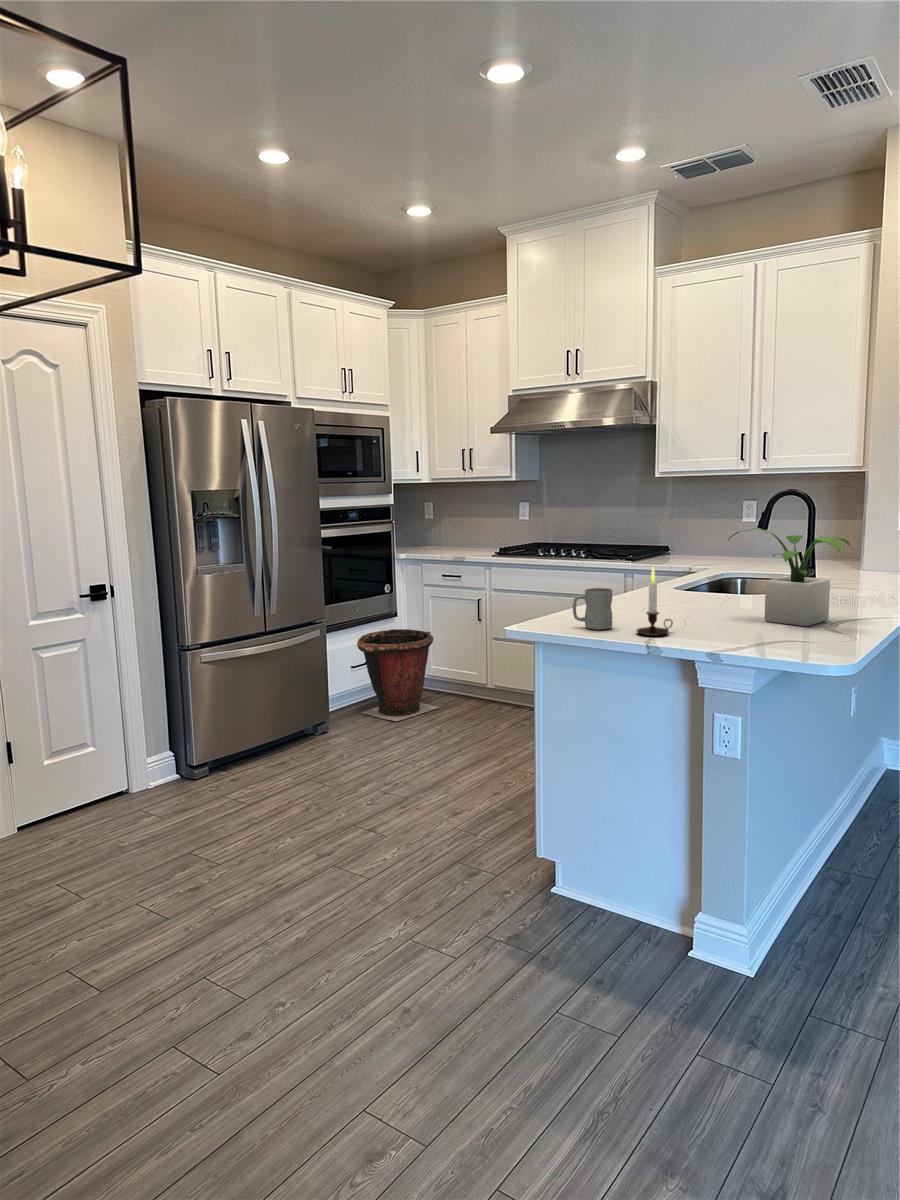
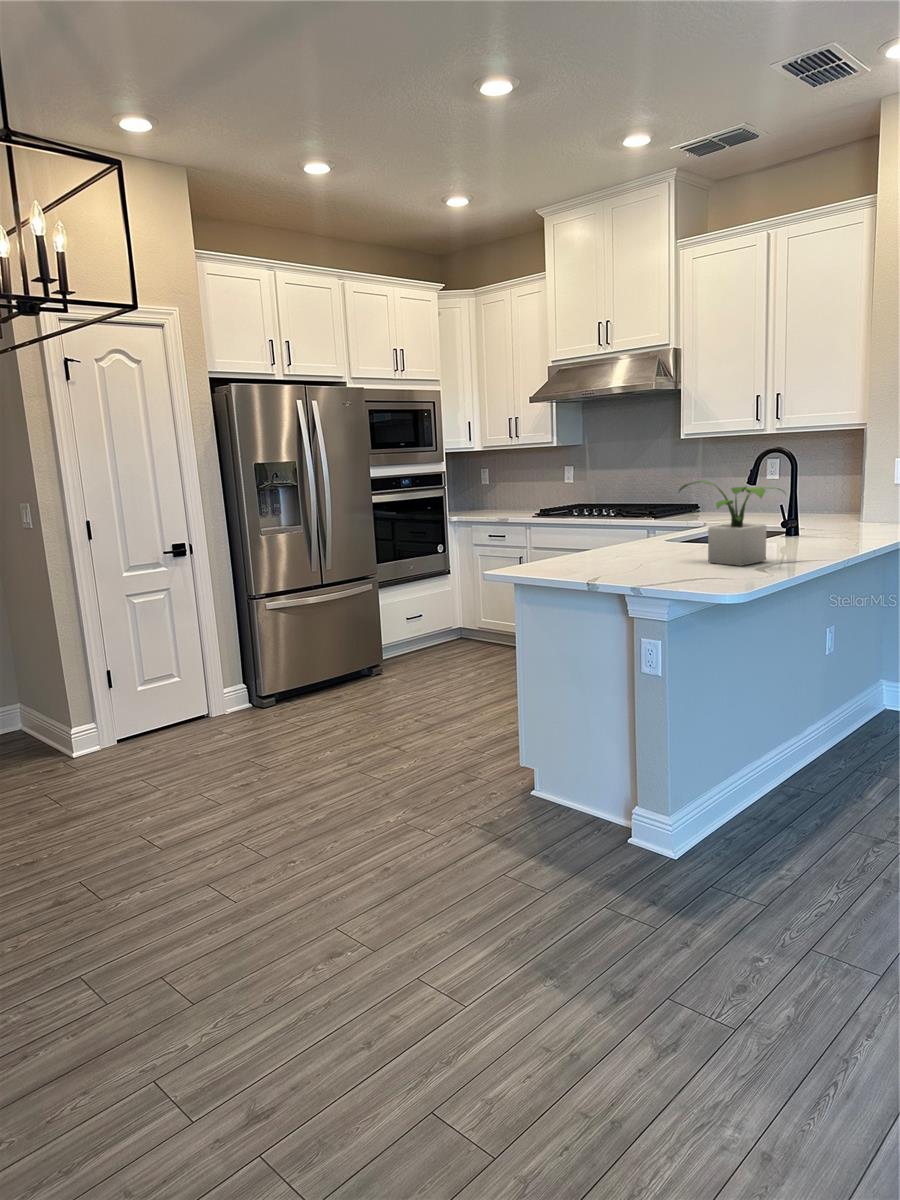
candle: present [637,567,673,636] -> none [585,514,618,574]
mug: present [573,588,612,629] -> none [537,535,570,570]
trash can: present [357,629,439,721] -> none [409,580,485,665]

